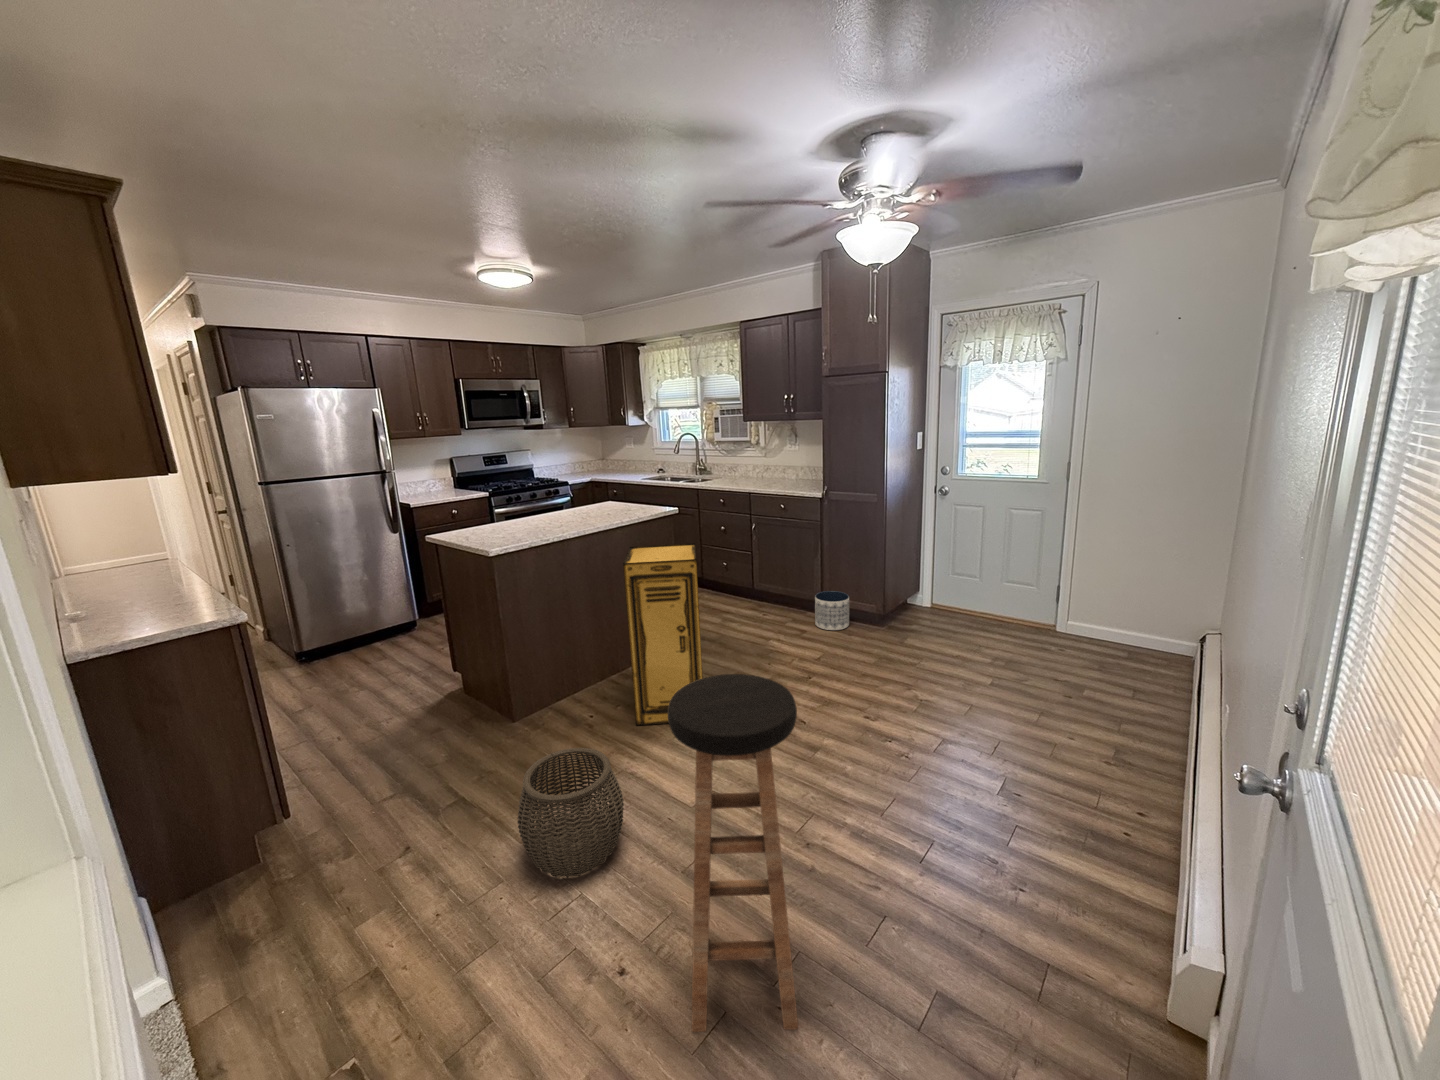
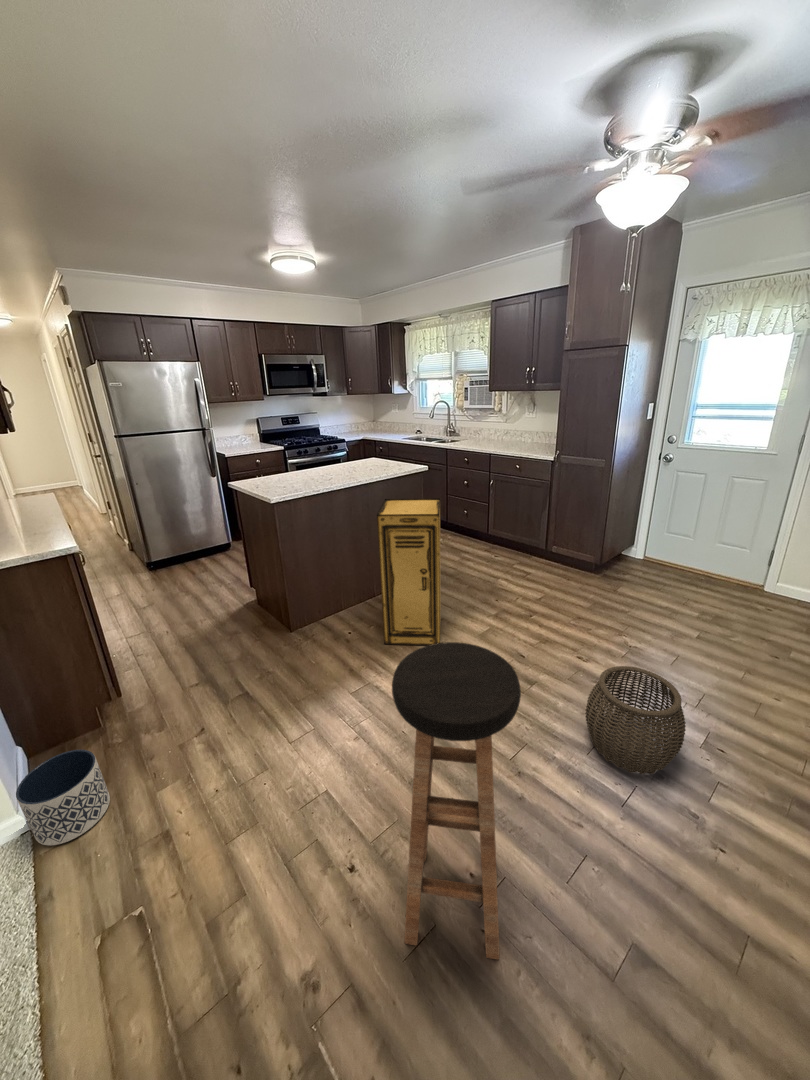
planter: present [815,591,849,630] -> present [16,750,110,845]
woven basket: present [517,748,624,877] -> present [585,666,686,774]

